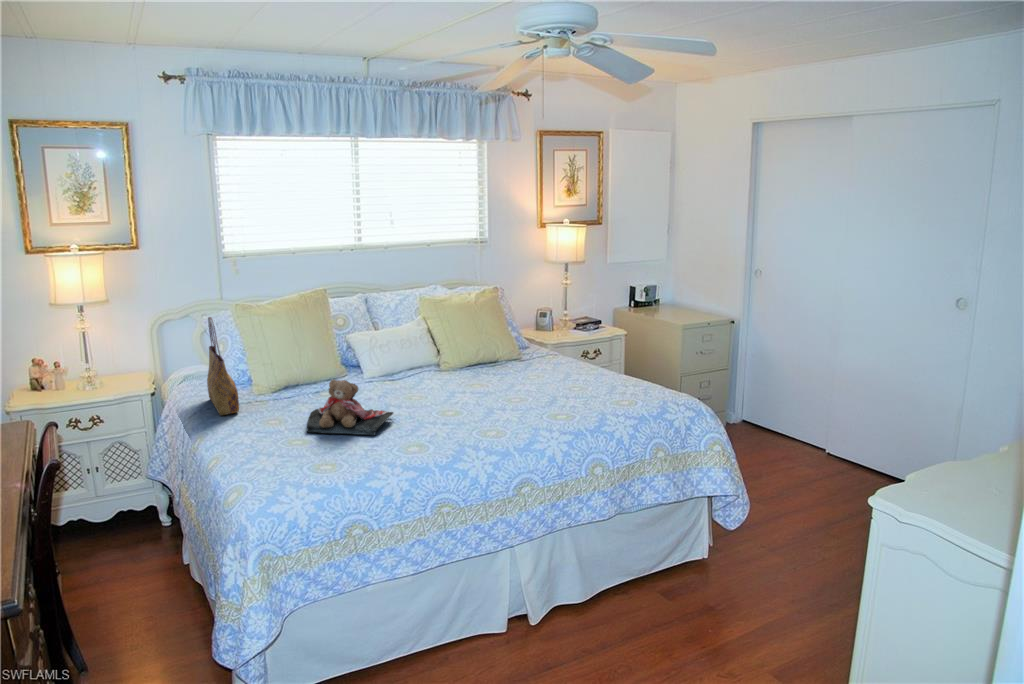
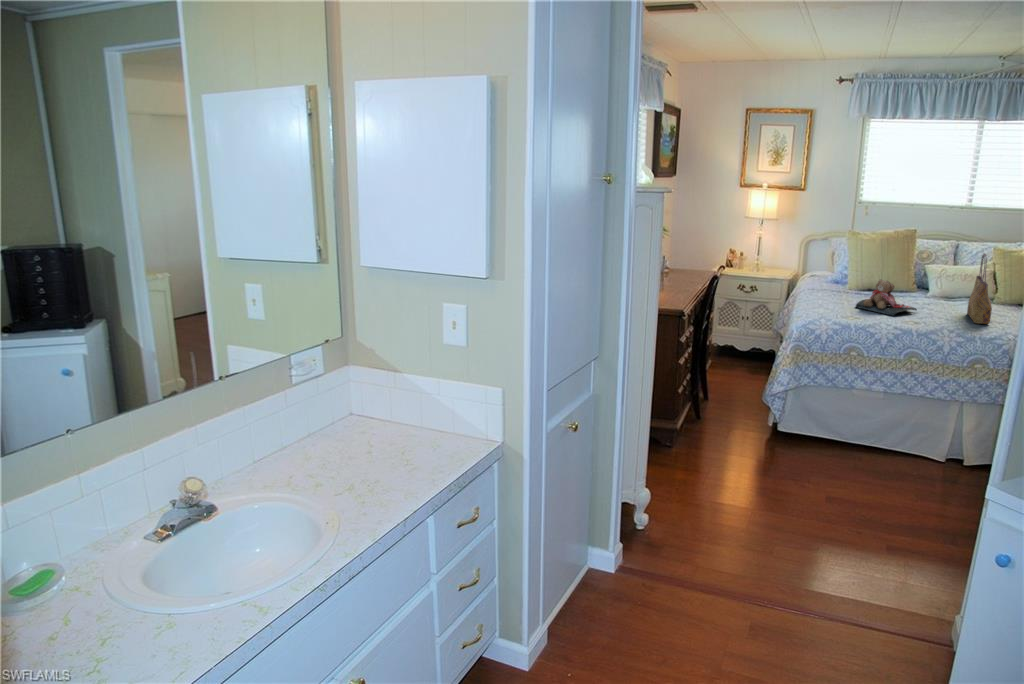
tote bag: present [207,317,239,415] -> present [967,254,992,324]

